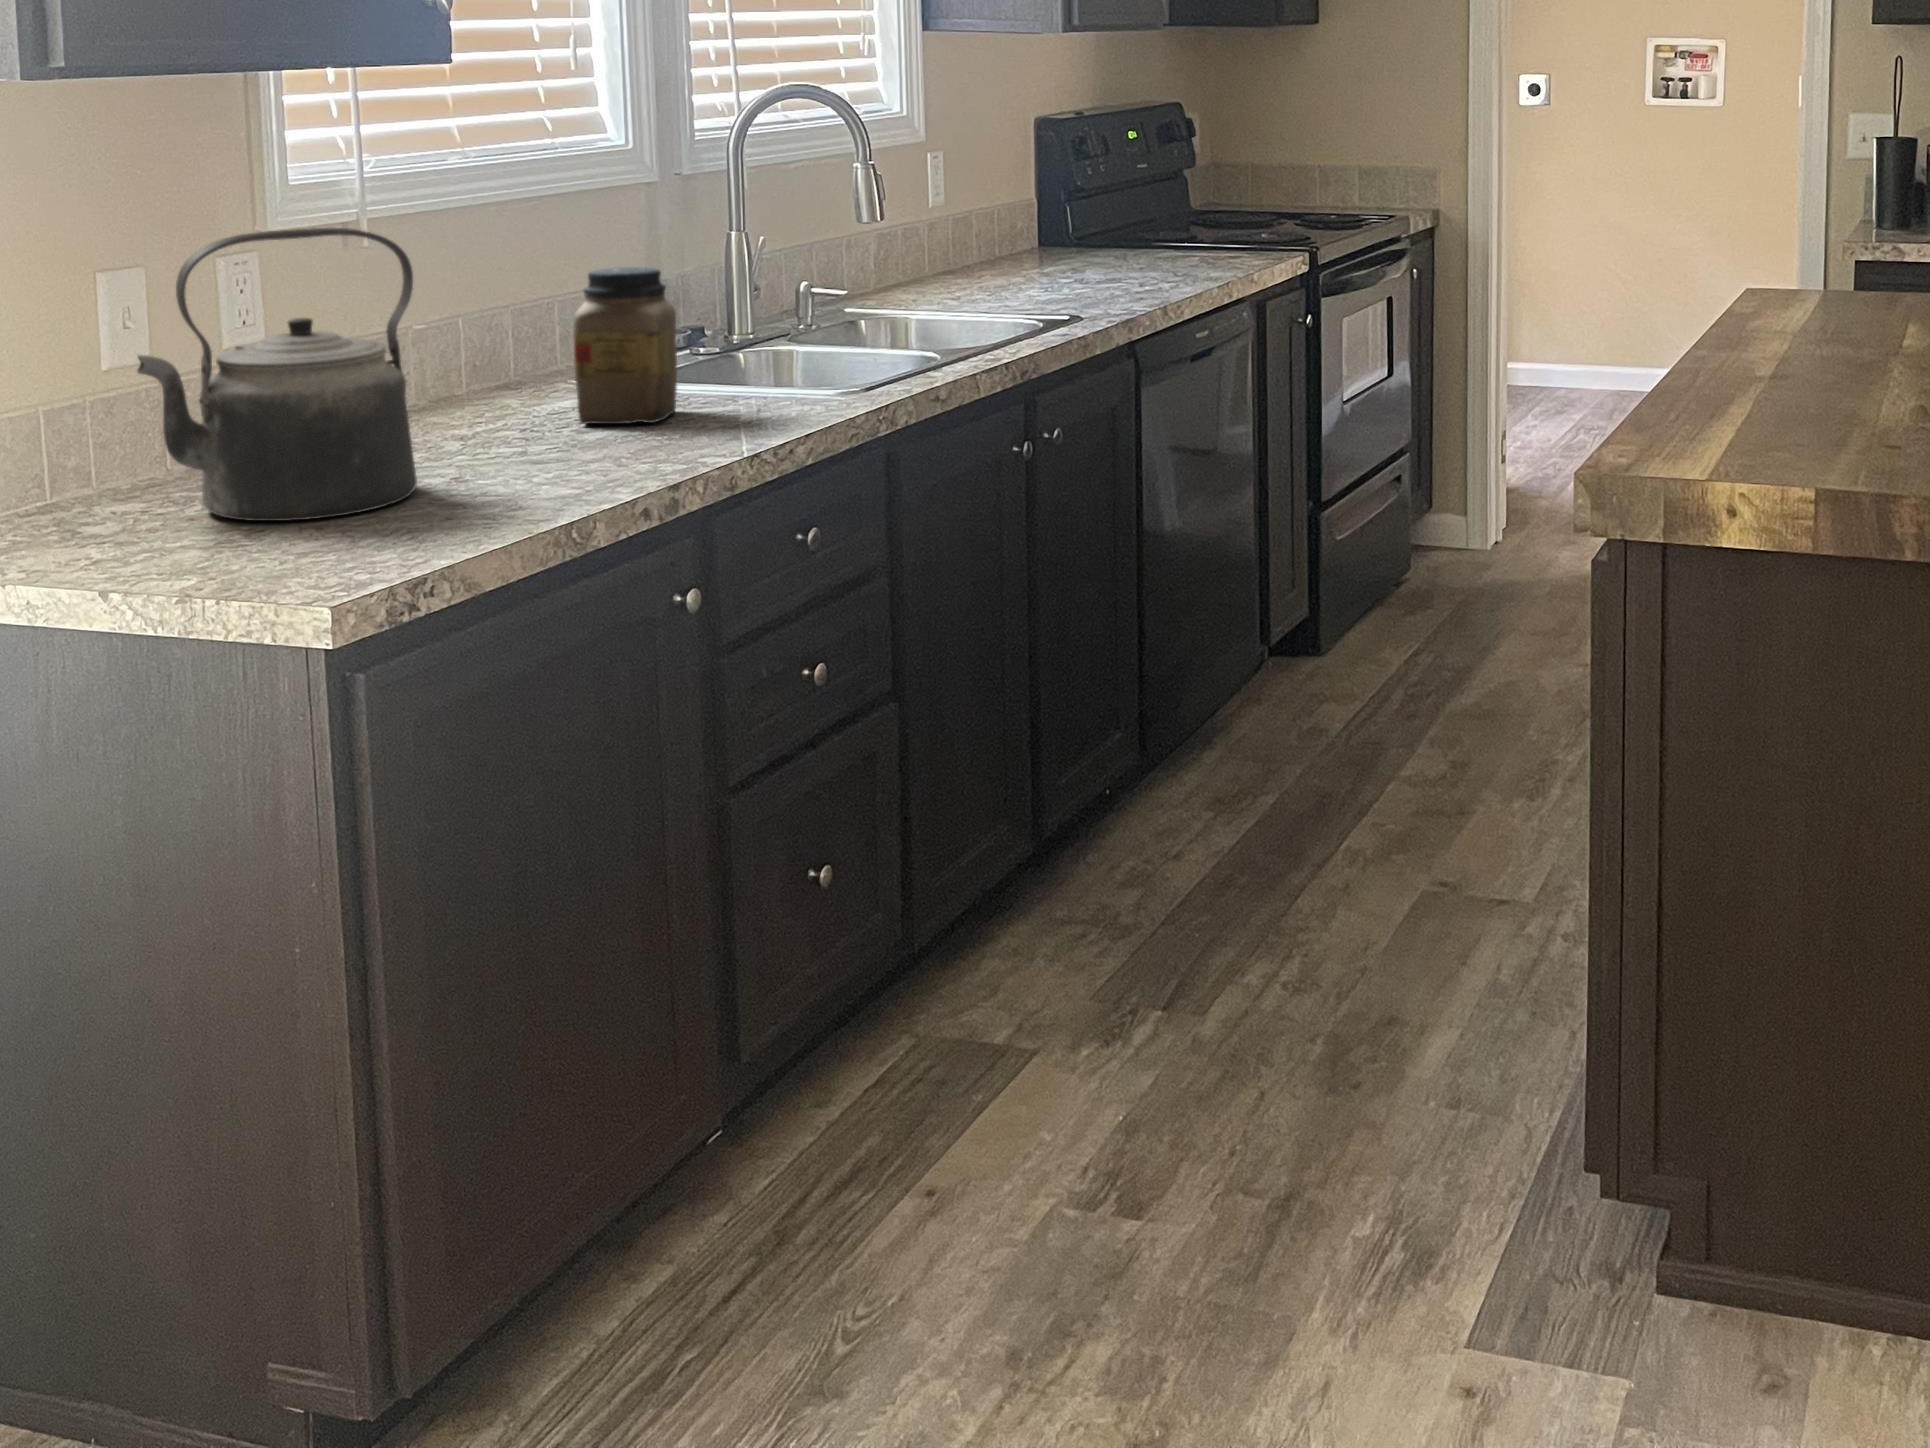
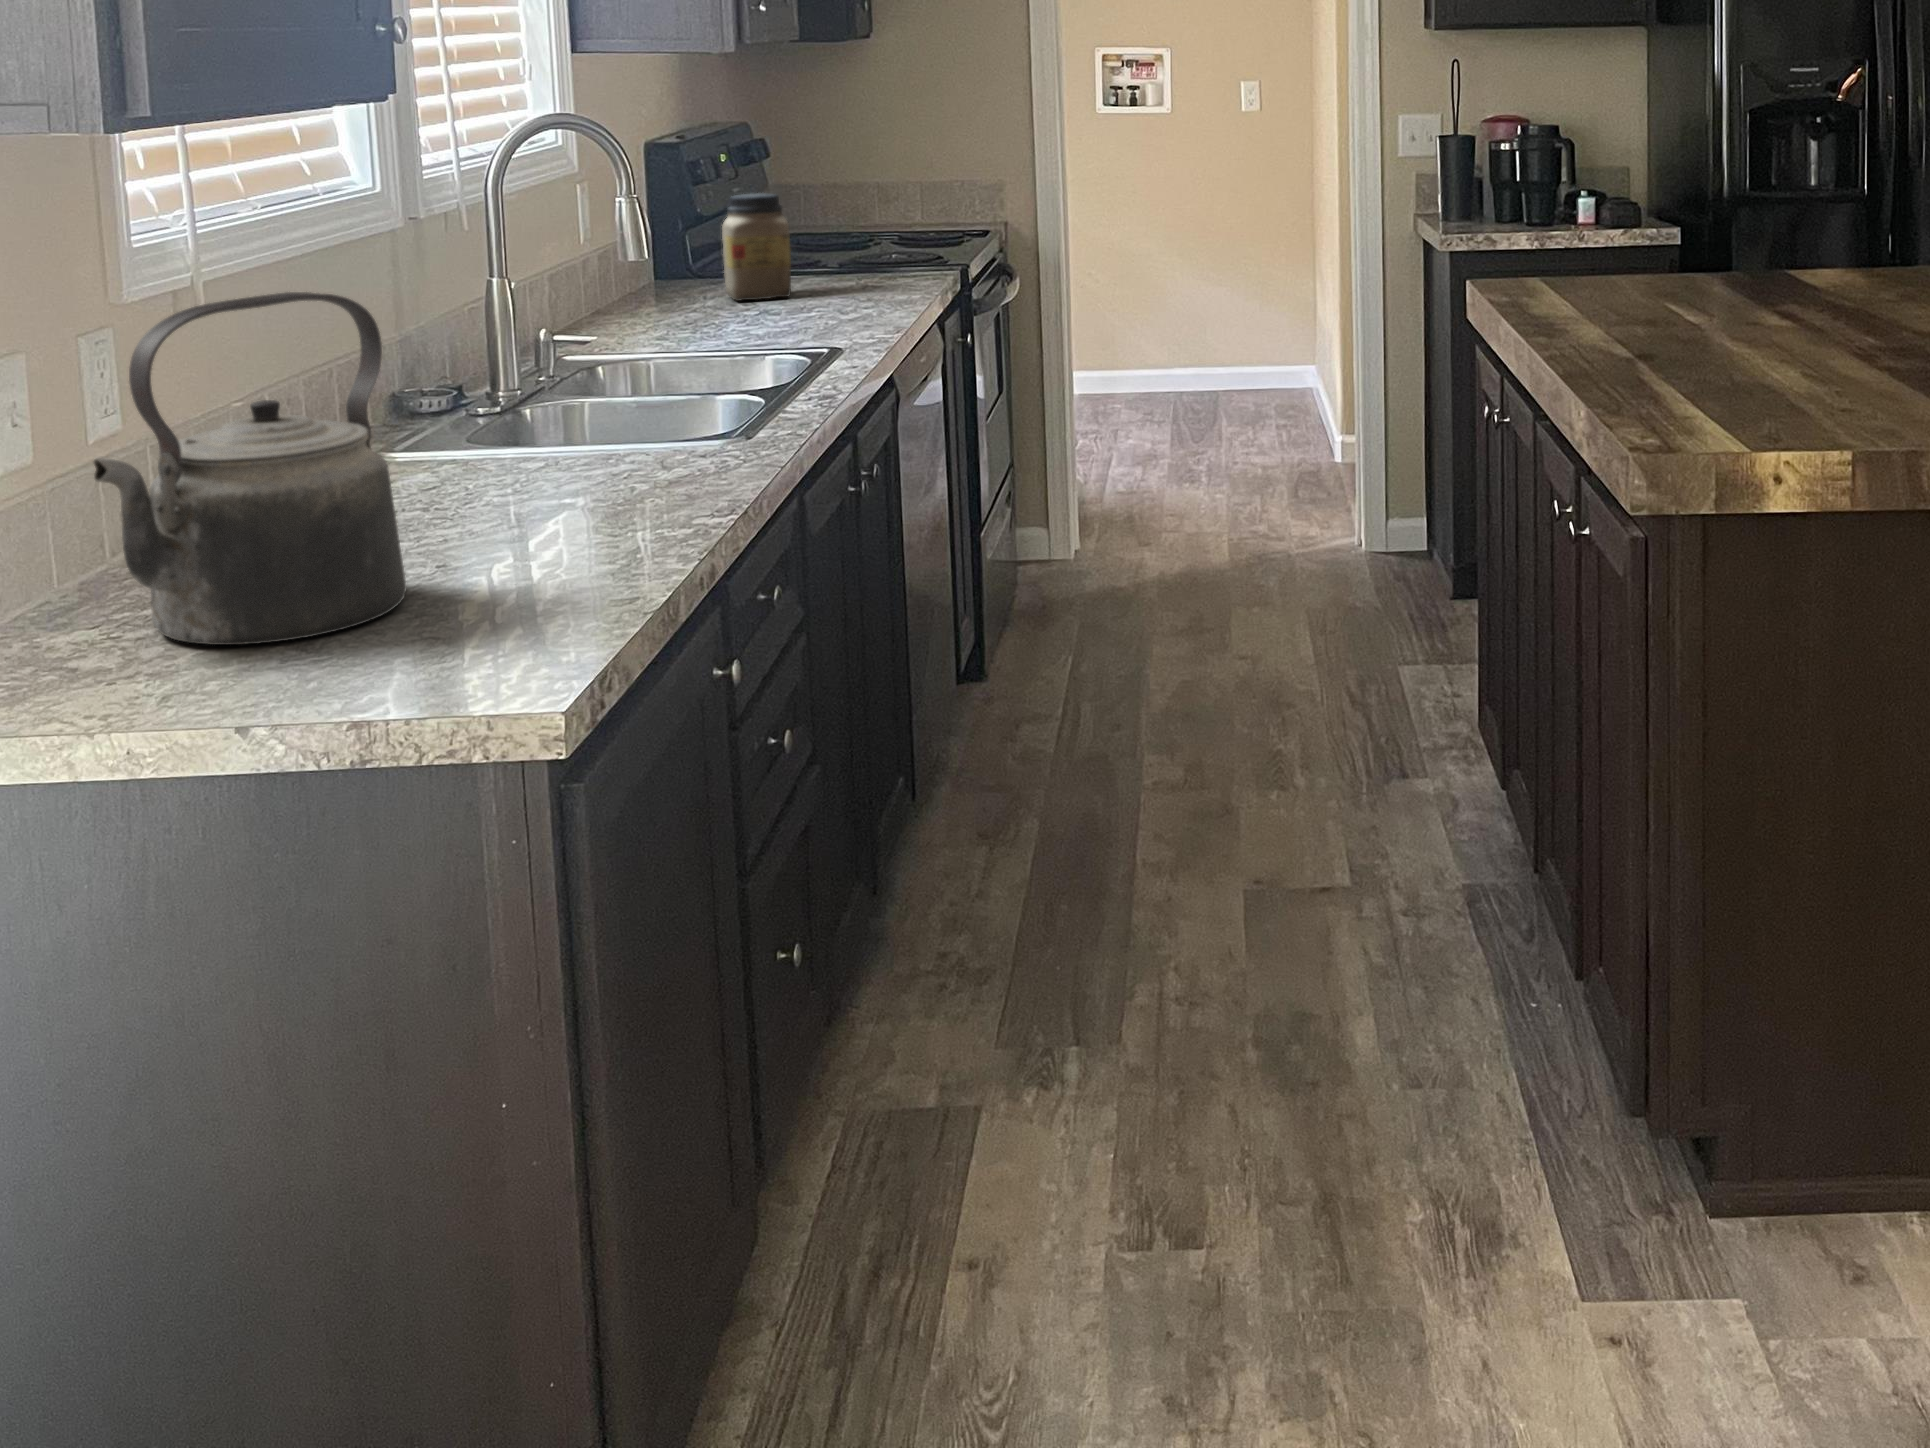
jar: present [573,267,677,424] -> present [722,193,791,301]

